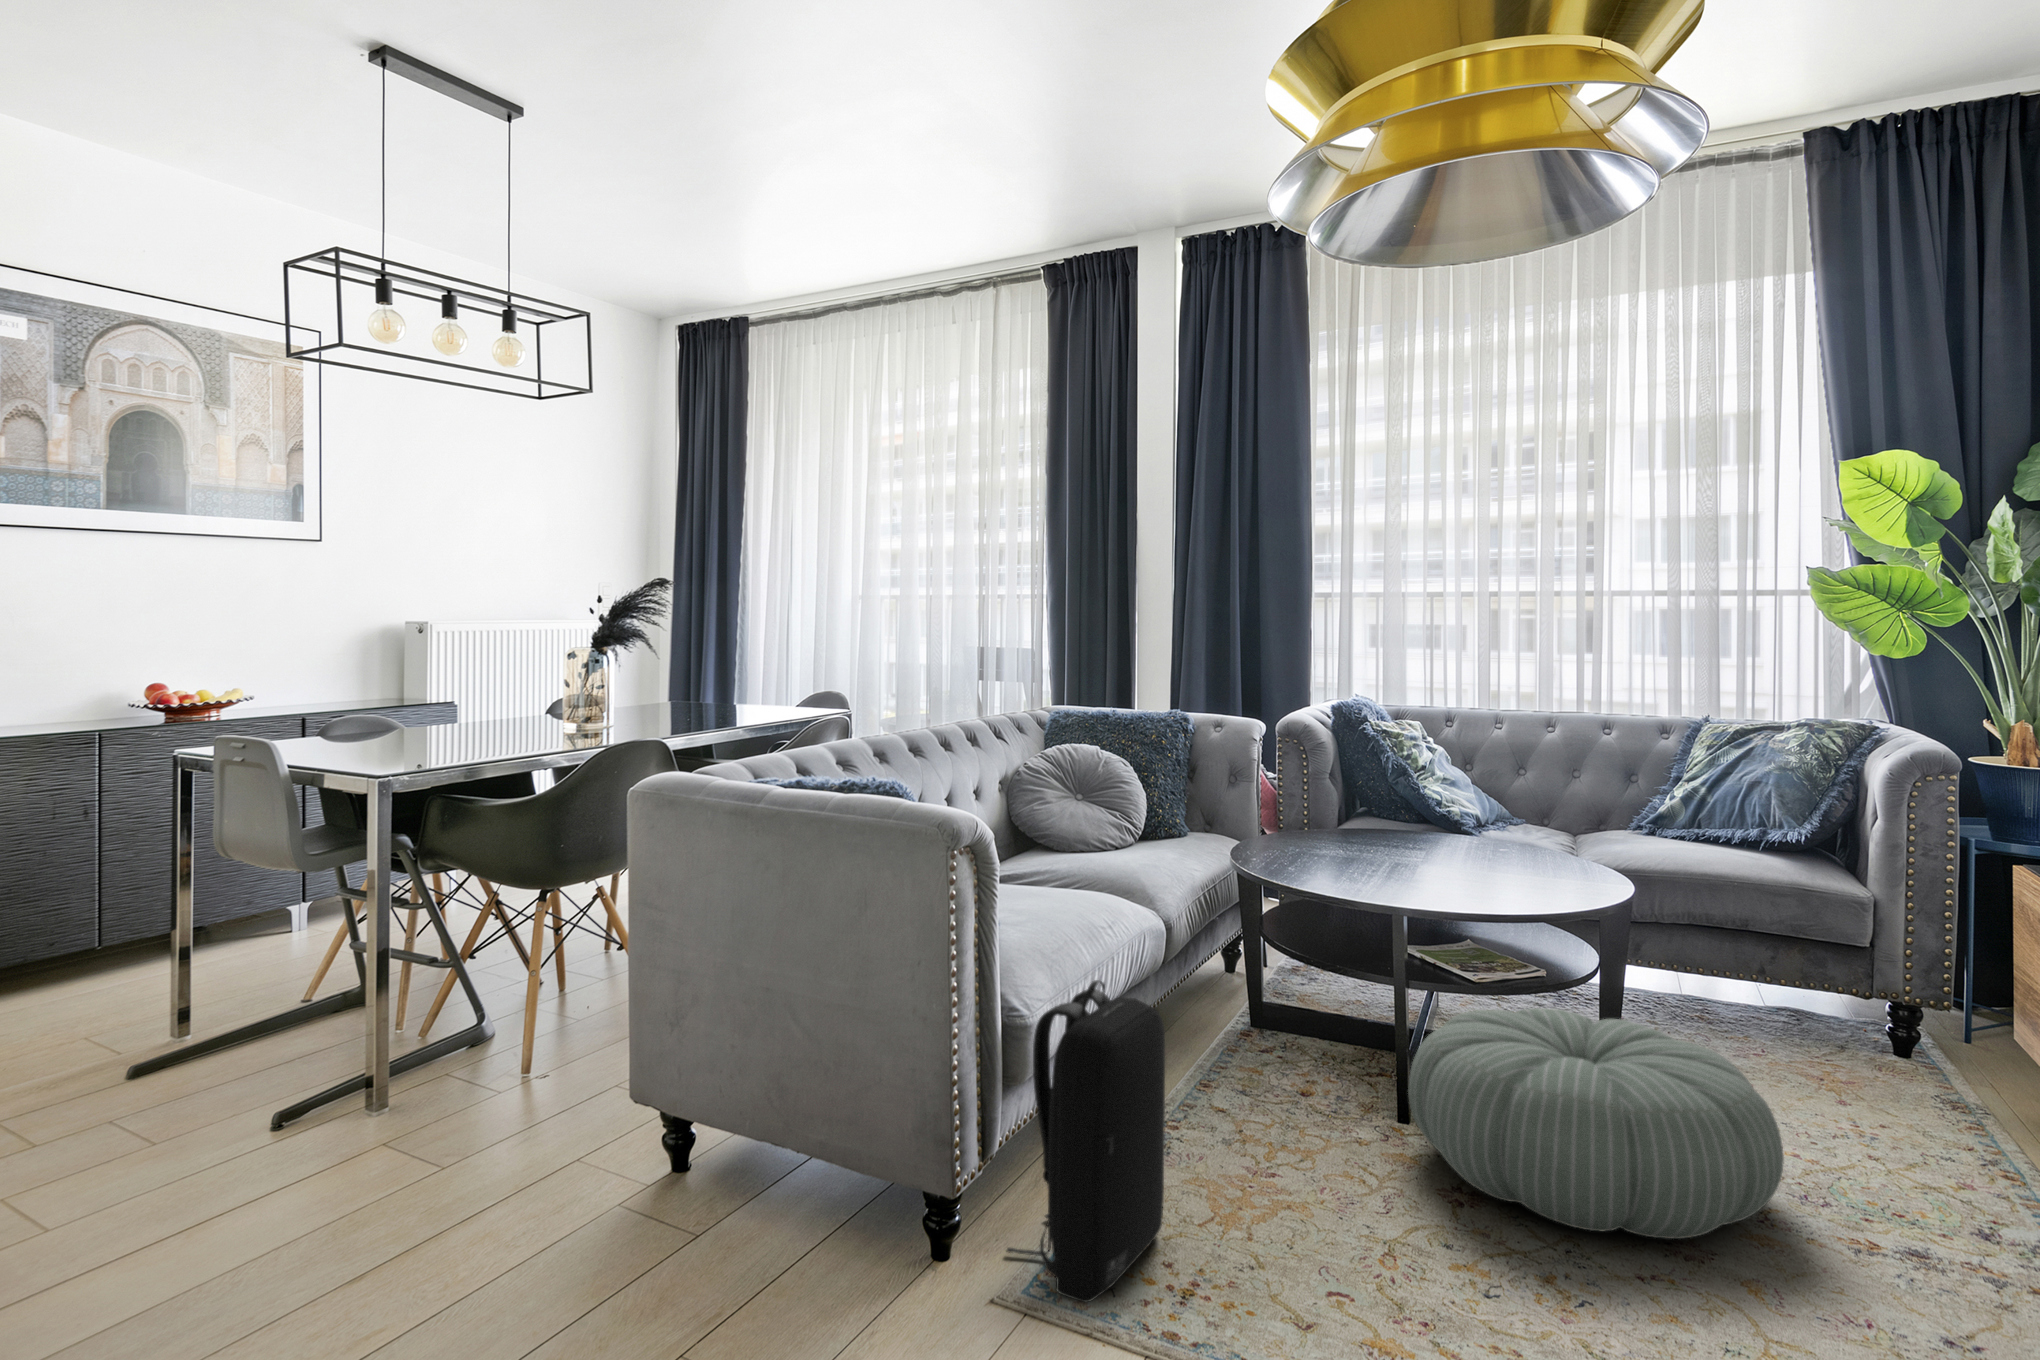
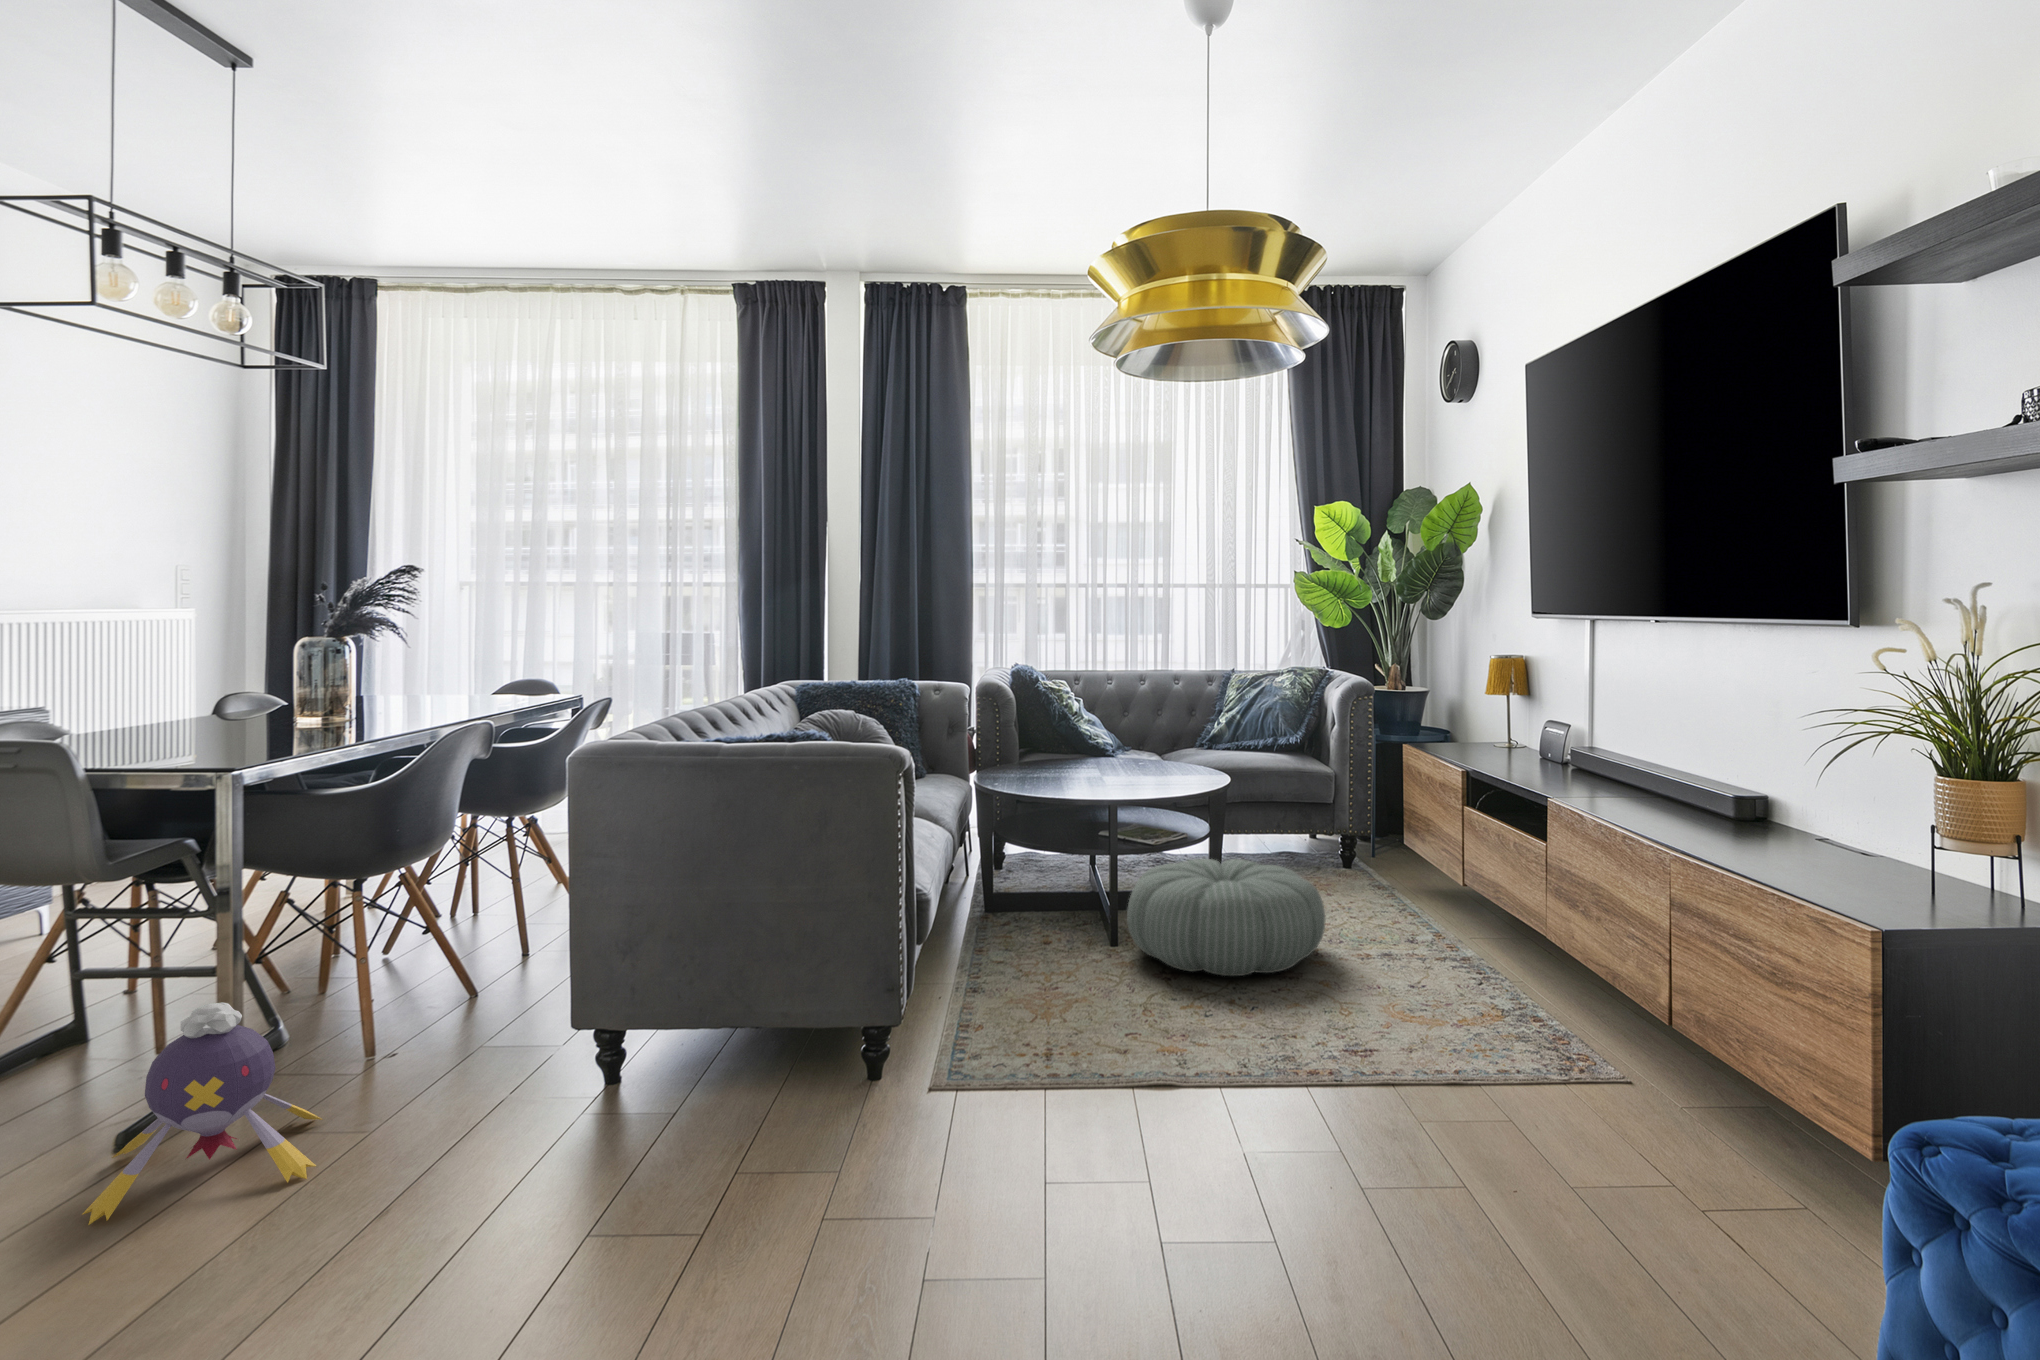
backpack: present [1007,980,1165,1302] -> none [931,864,1021,1067]
plush toy: none [65,1013,347,1233] -> present [82,1002,322,1225]

